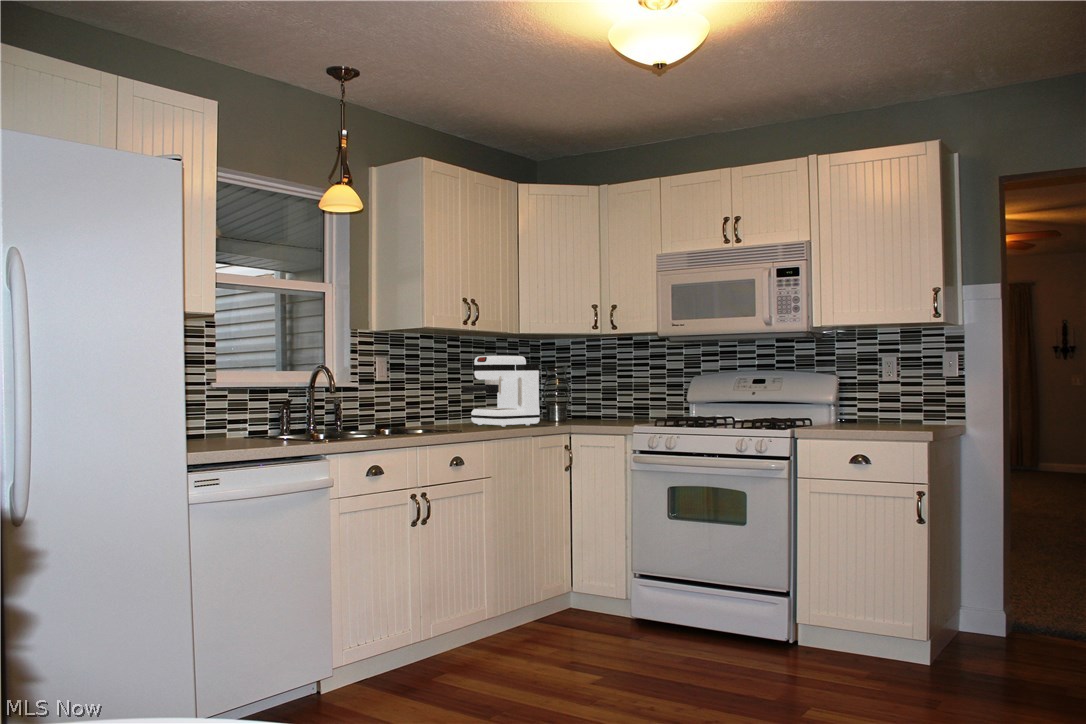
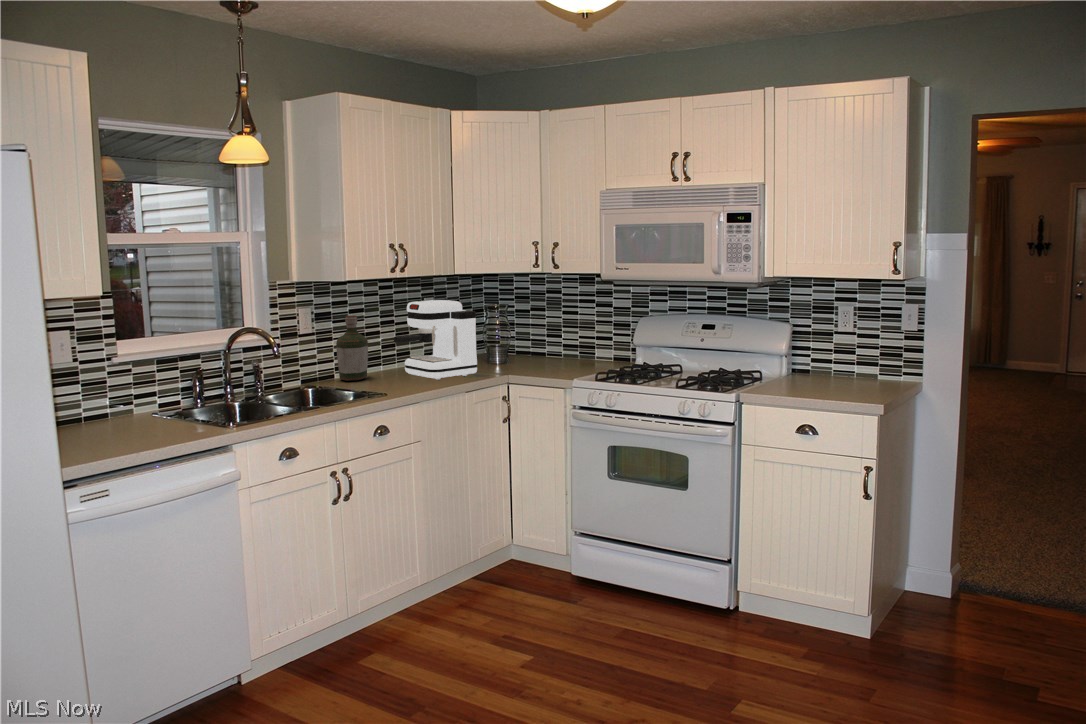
bottle: none [409,366,438,427] -> present [336,315,368,381]

